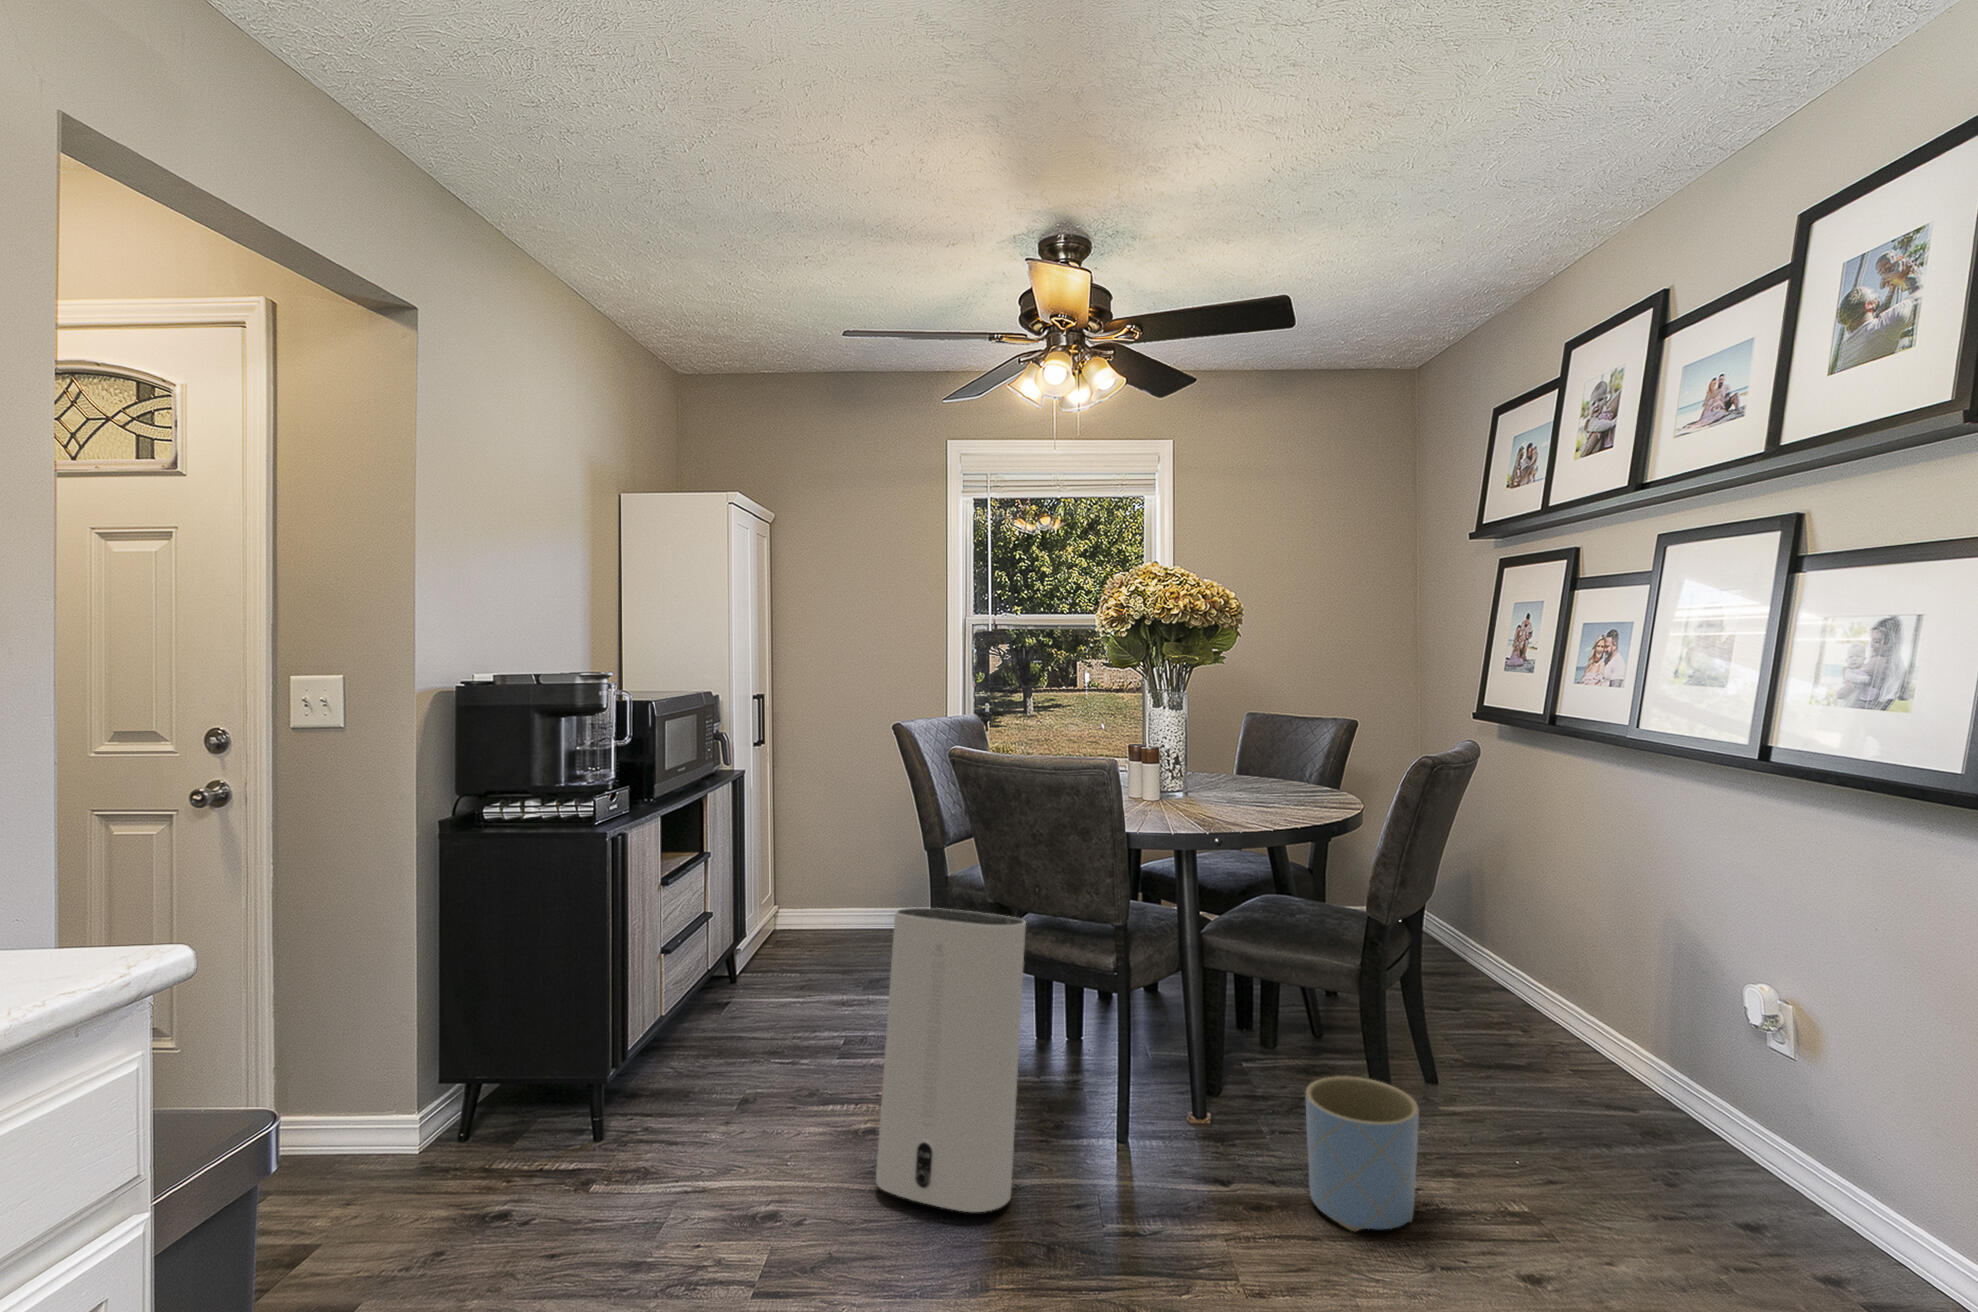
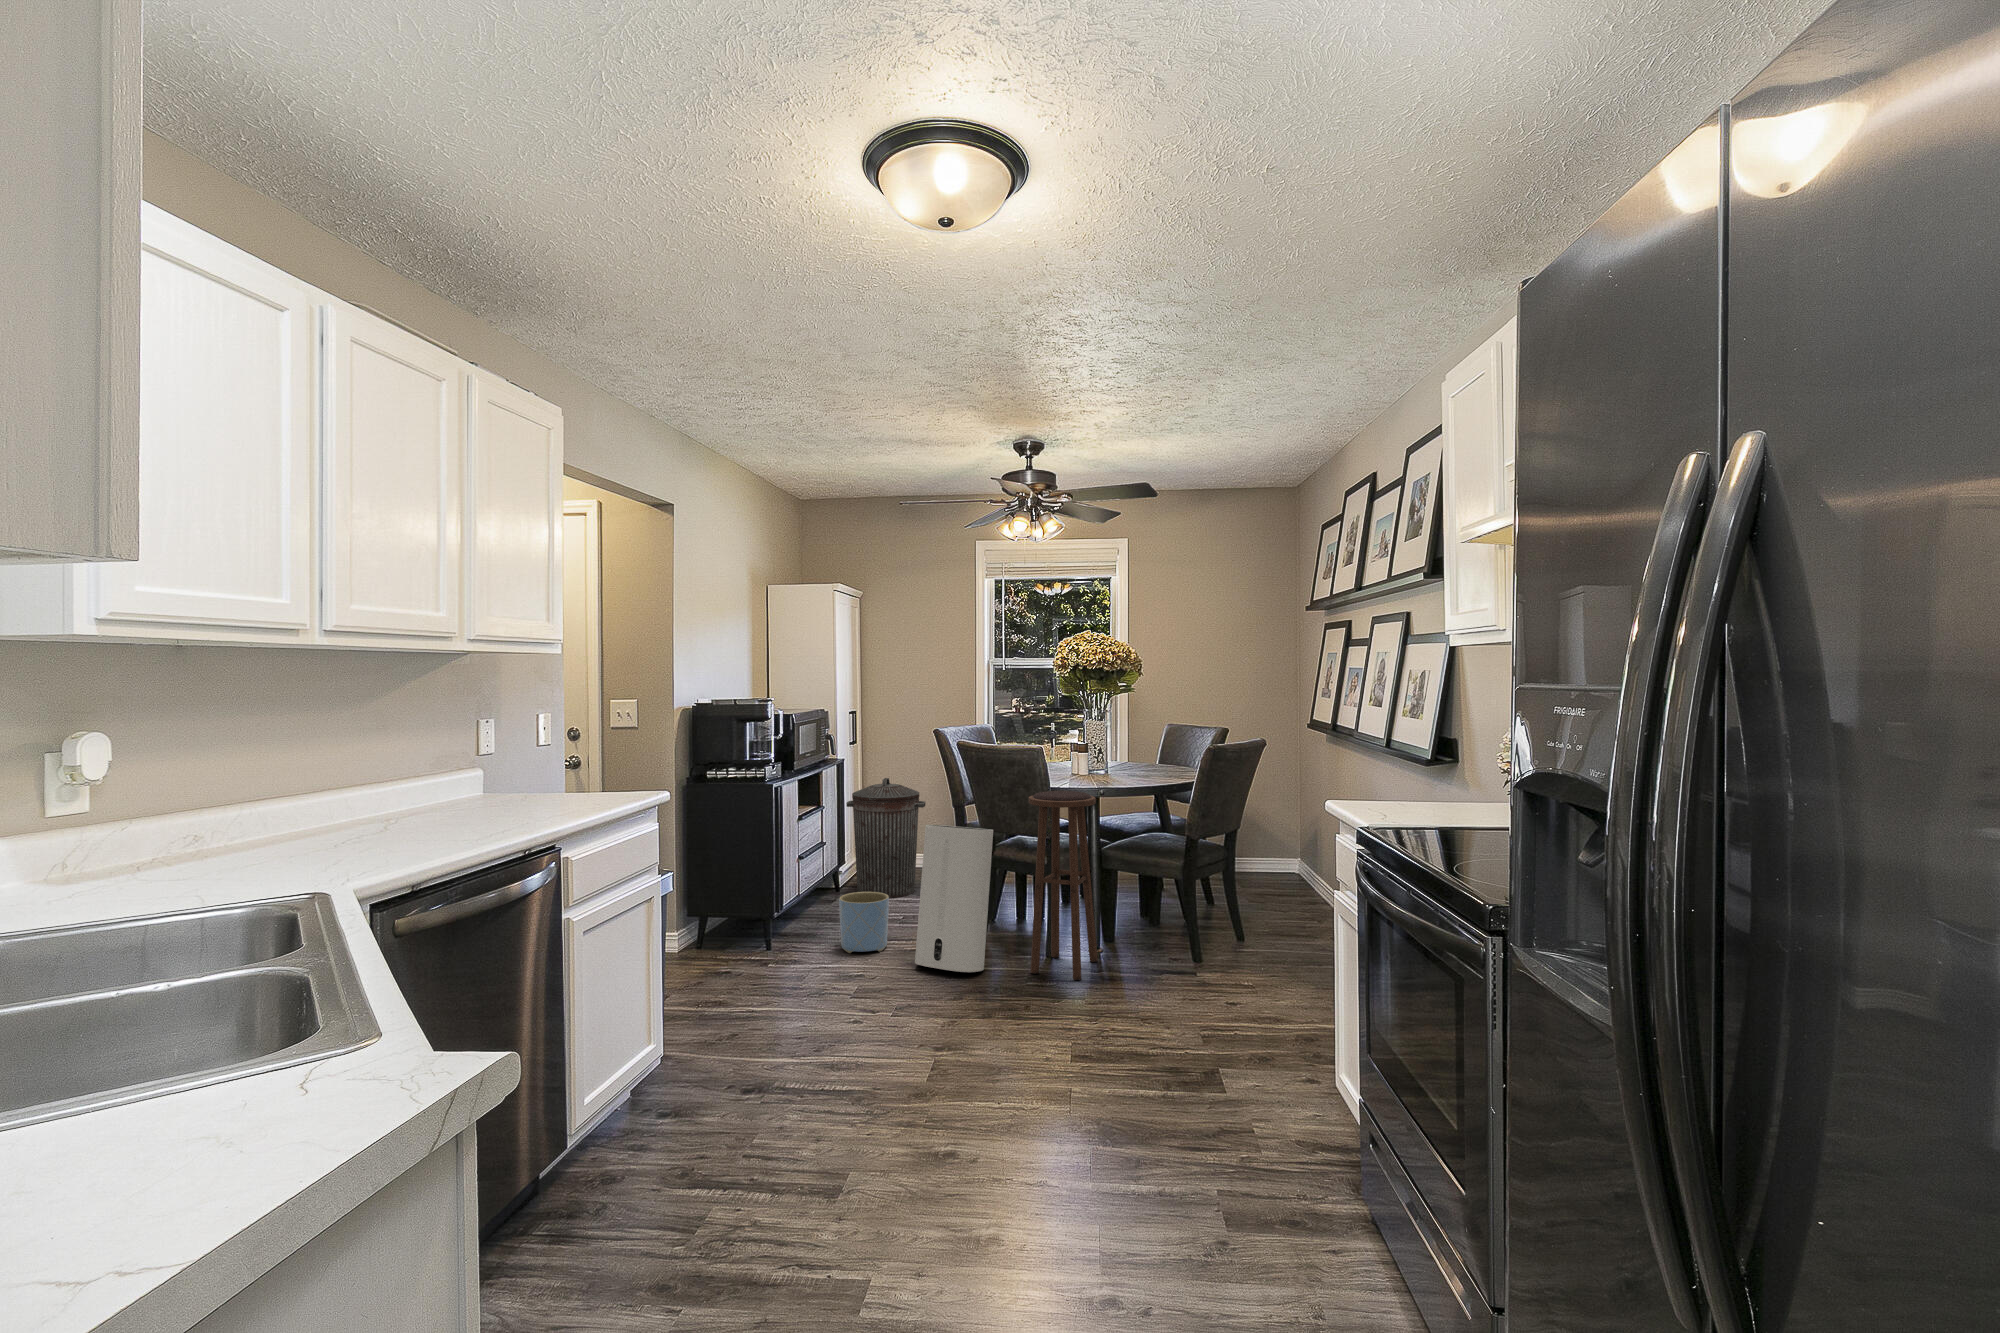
trash can: none [749,800,876,995] -> present [846,778,926,898]
stool: none [1095,843,1225,1225] -> present [1029,791,1098,980]
planter: present [1306,1076,1419,1231] -> present [839,892,889,953]

